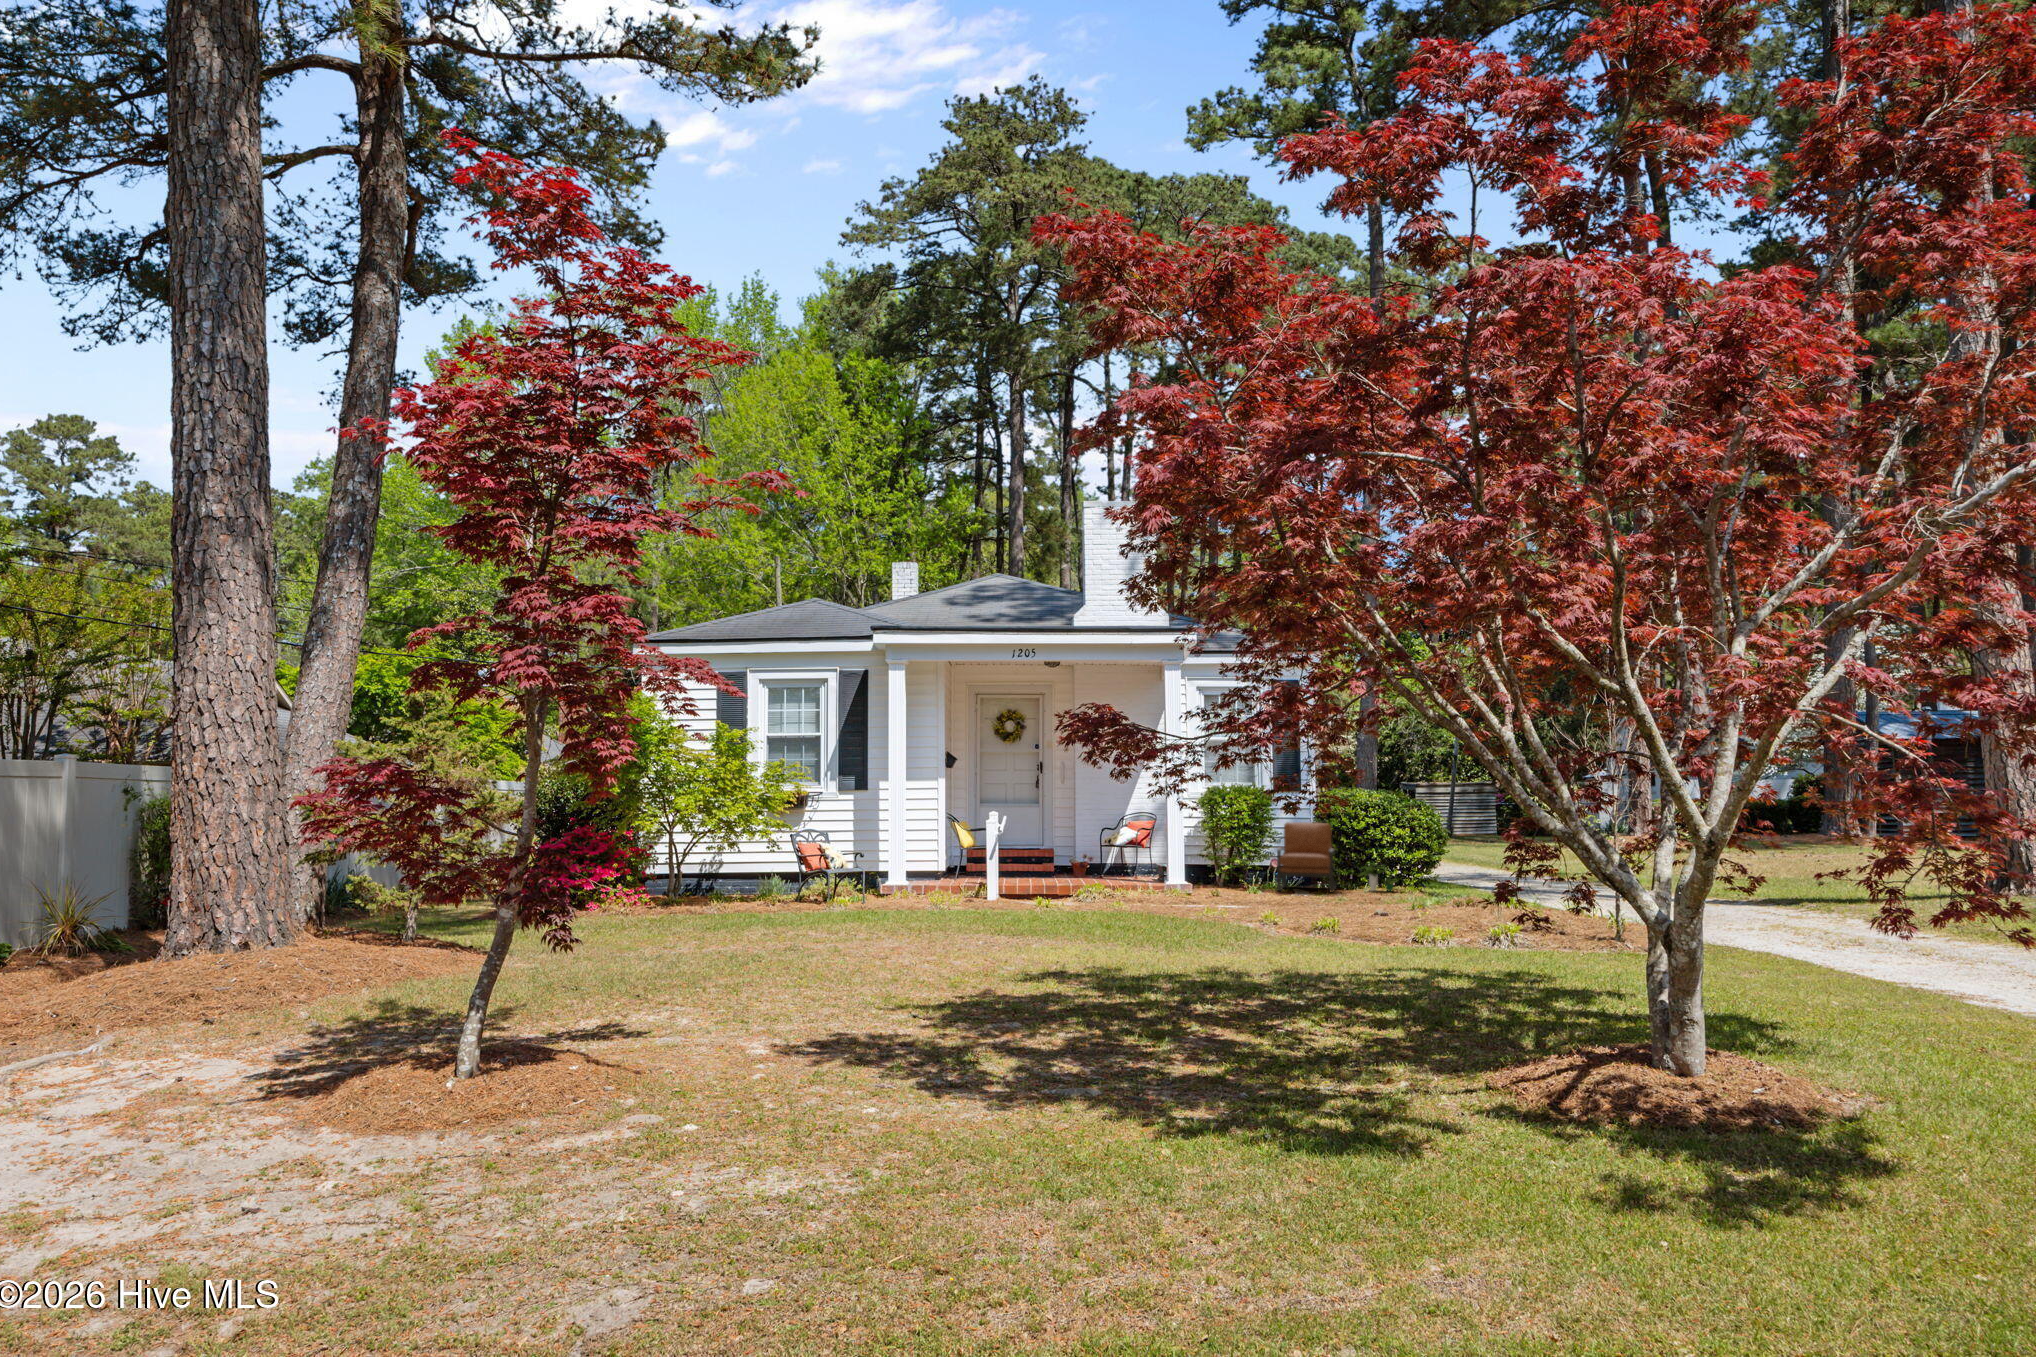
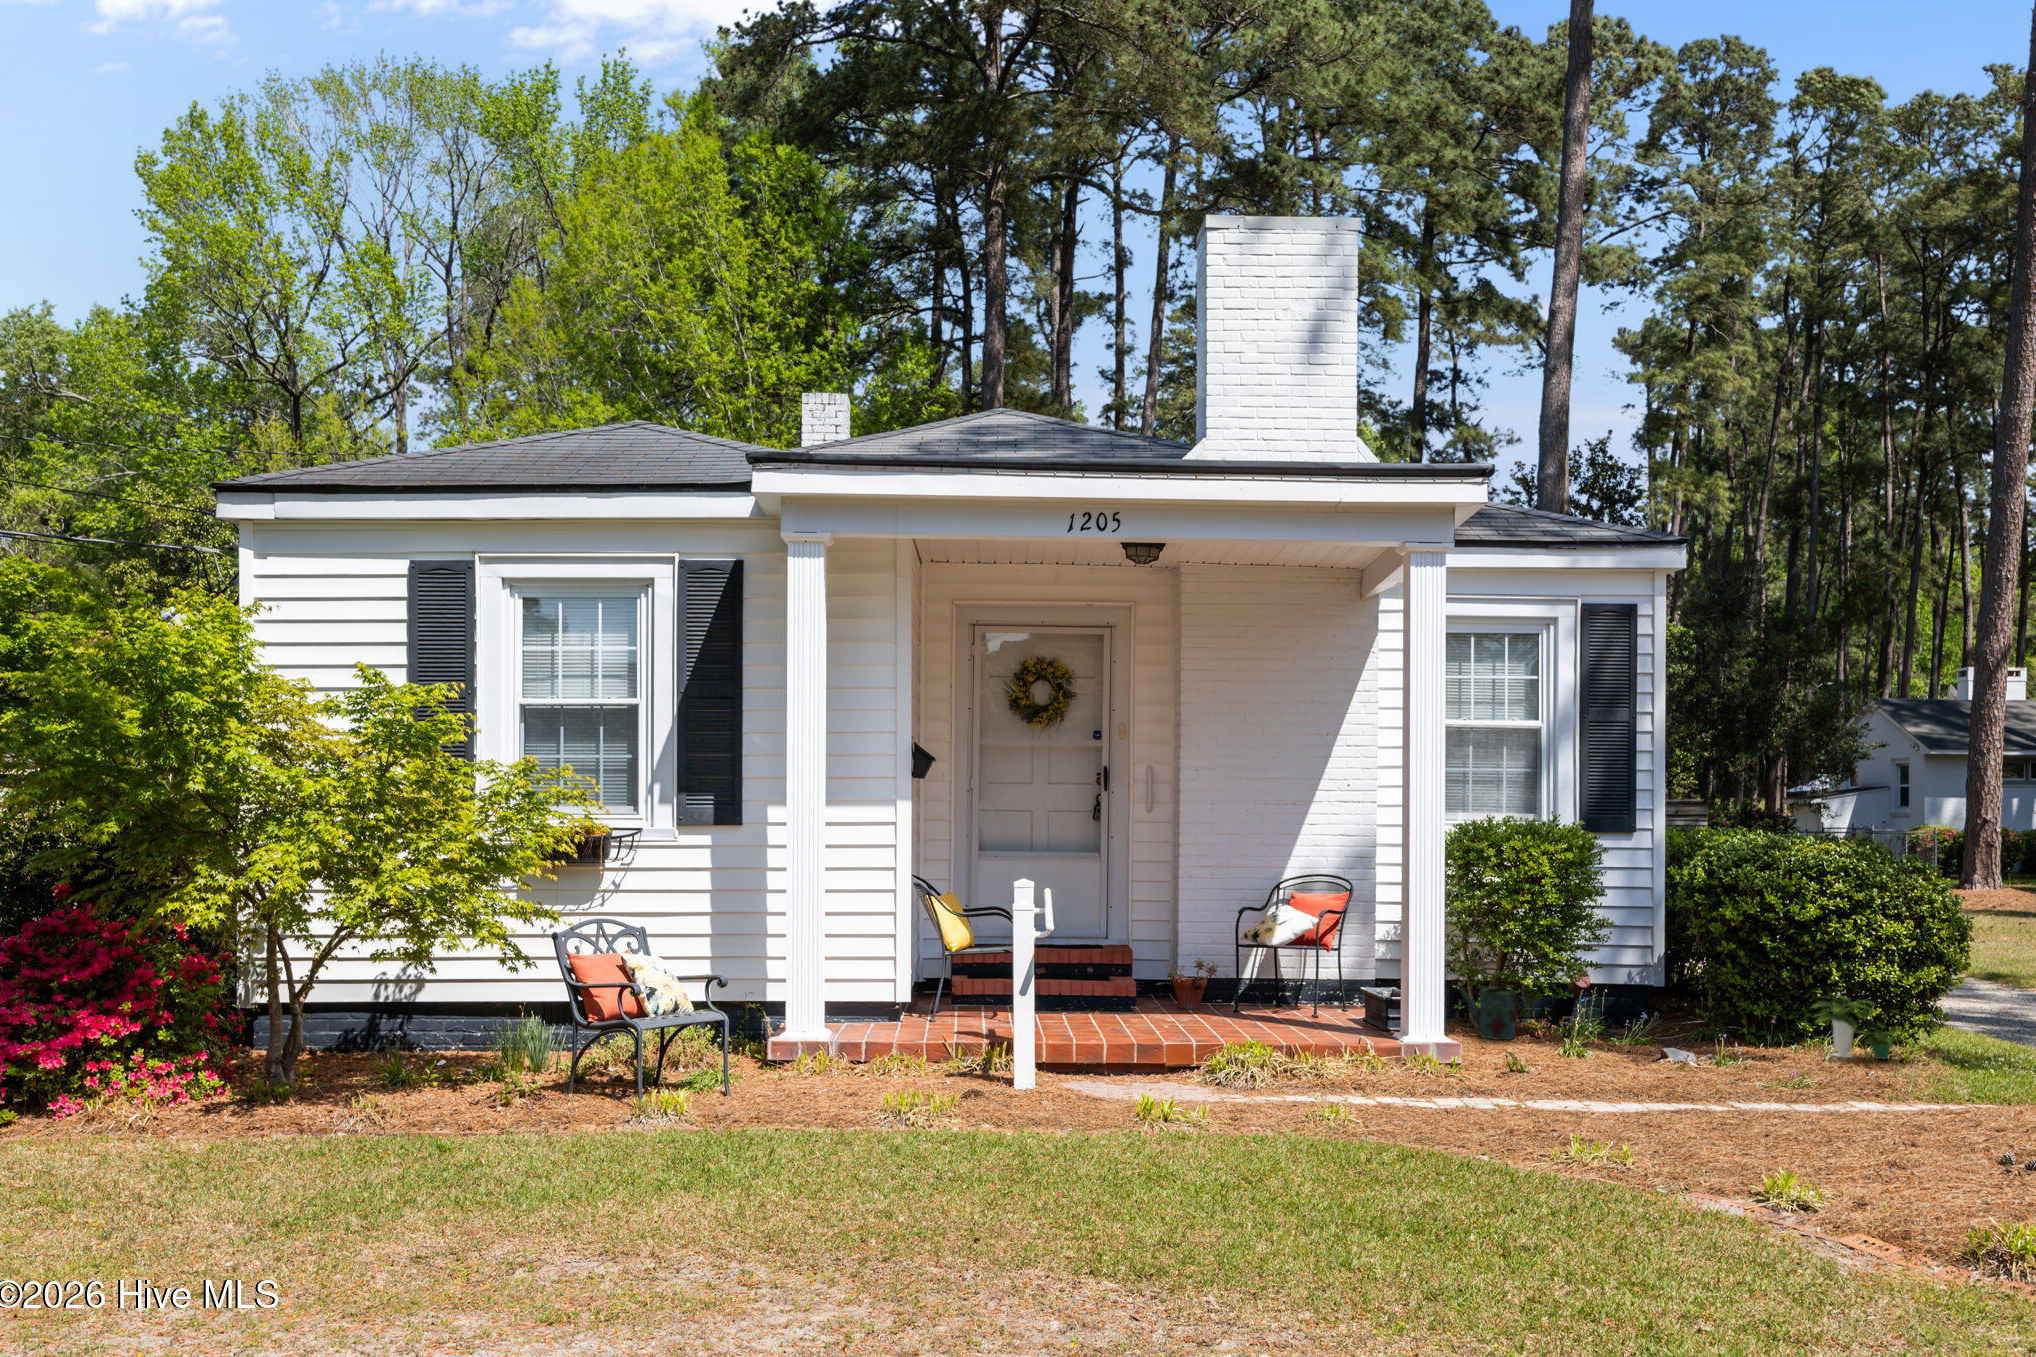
chair: present [1277,822,1336,893] -> none [1621,900,1767,1064]
watering can: none [1200,860,1233,887] -> present [1451,978,1527,1040]

